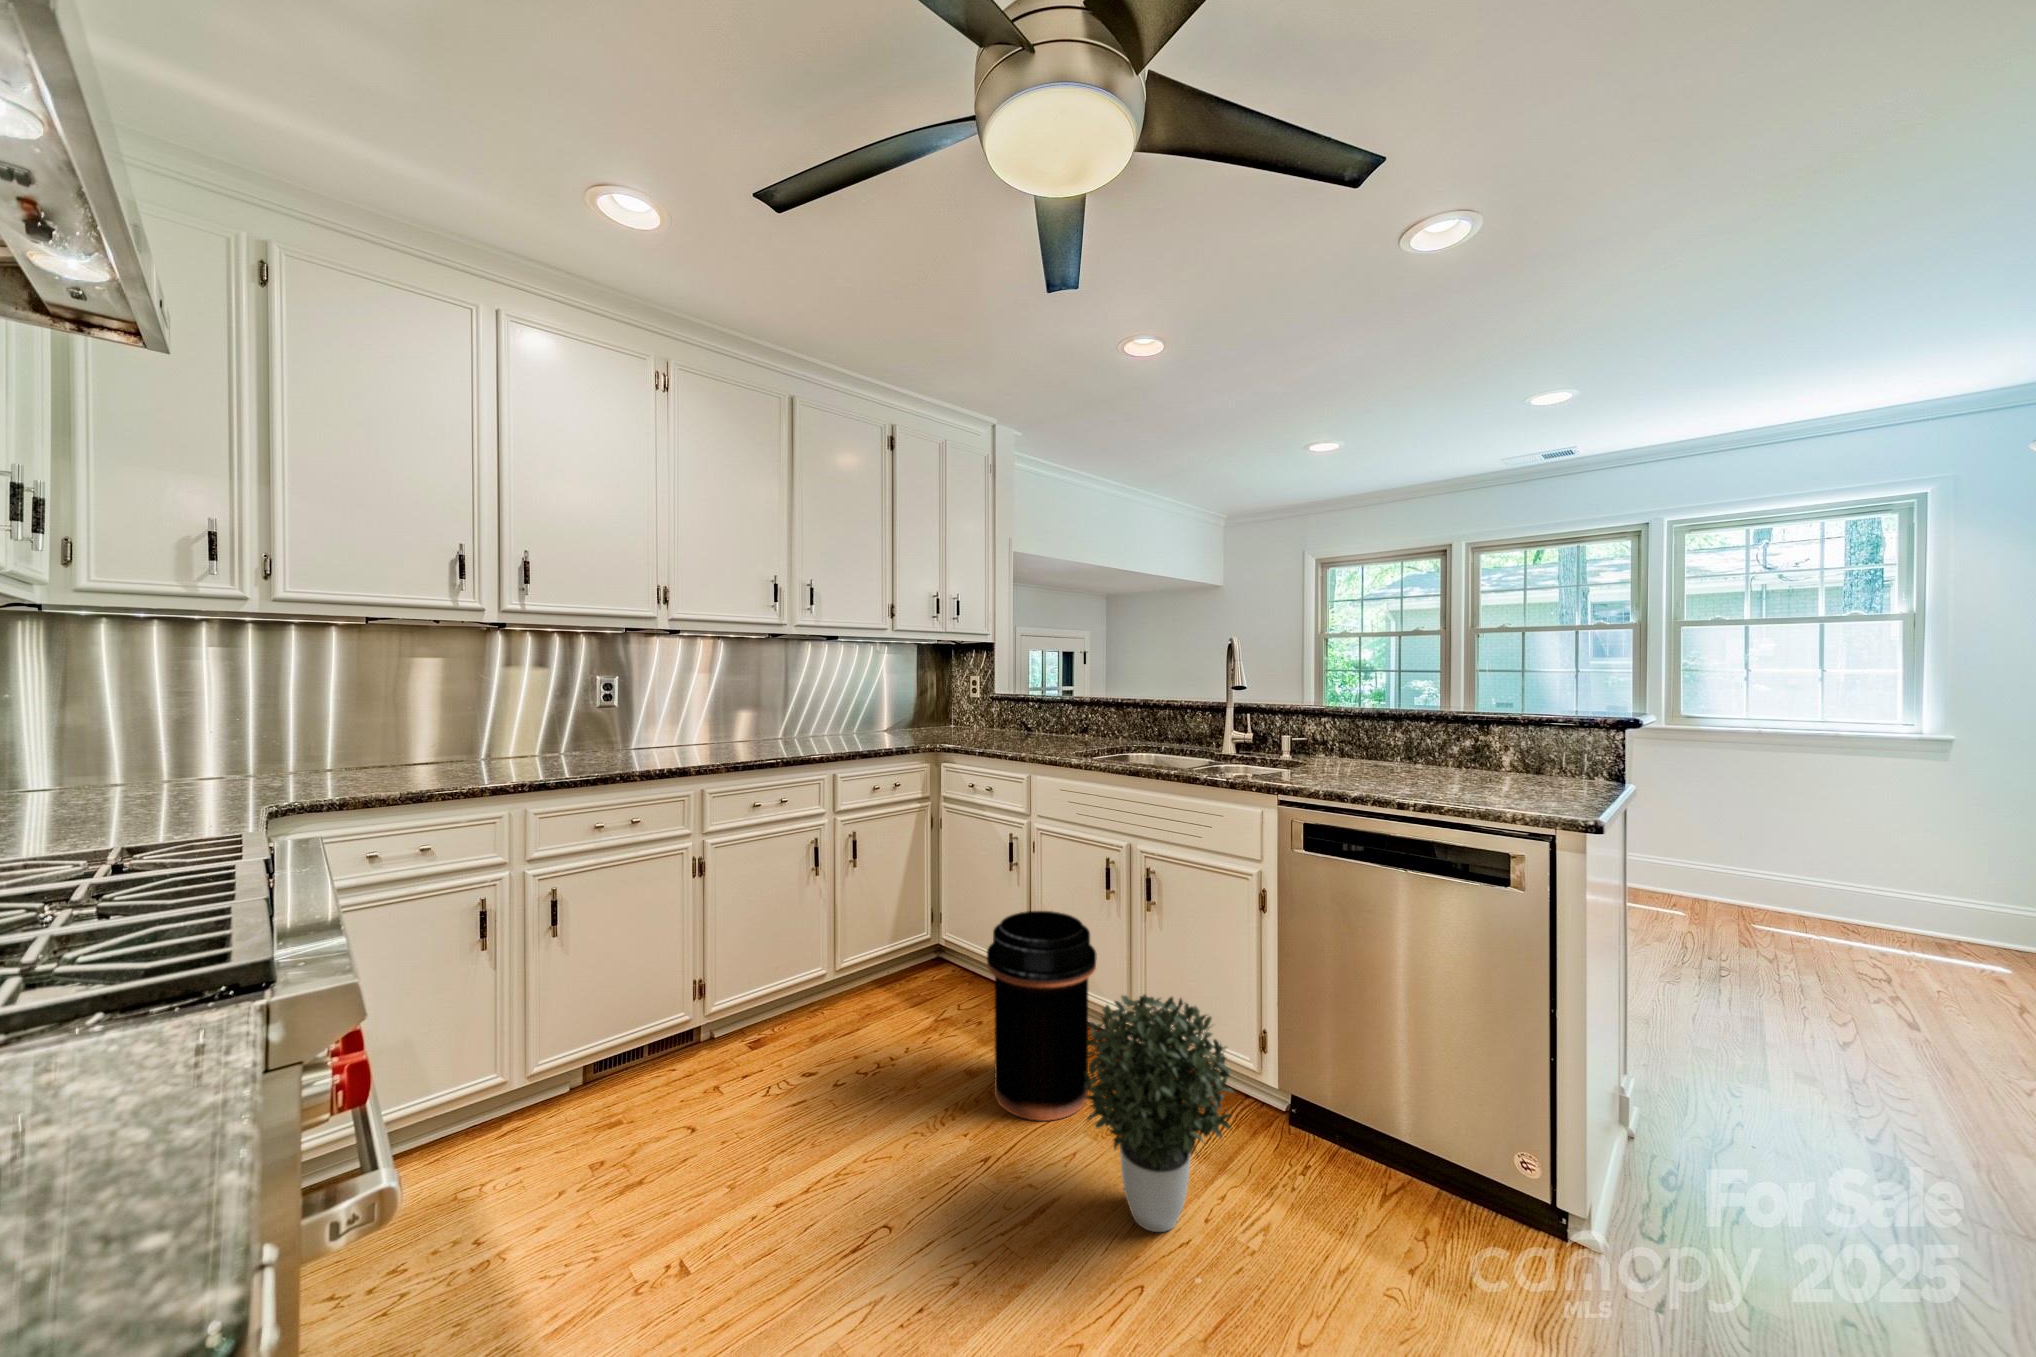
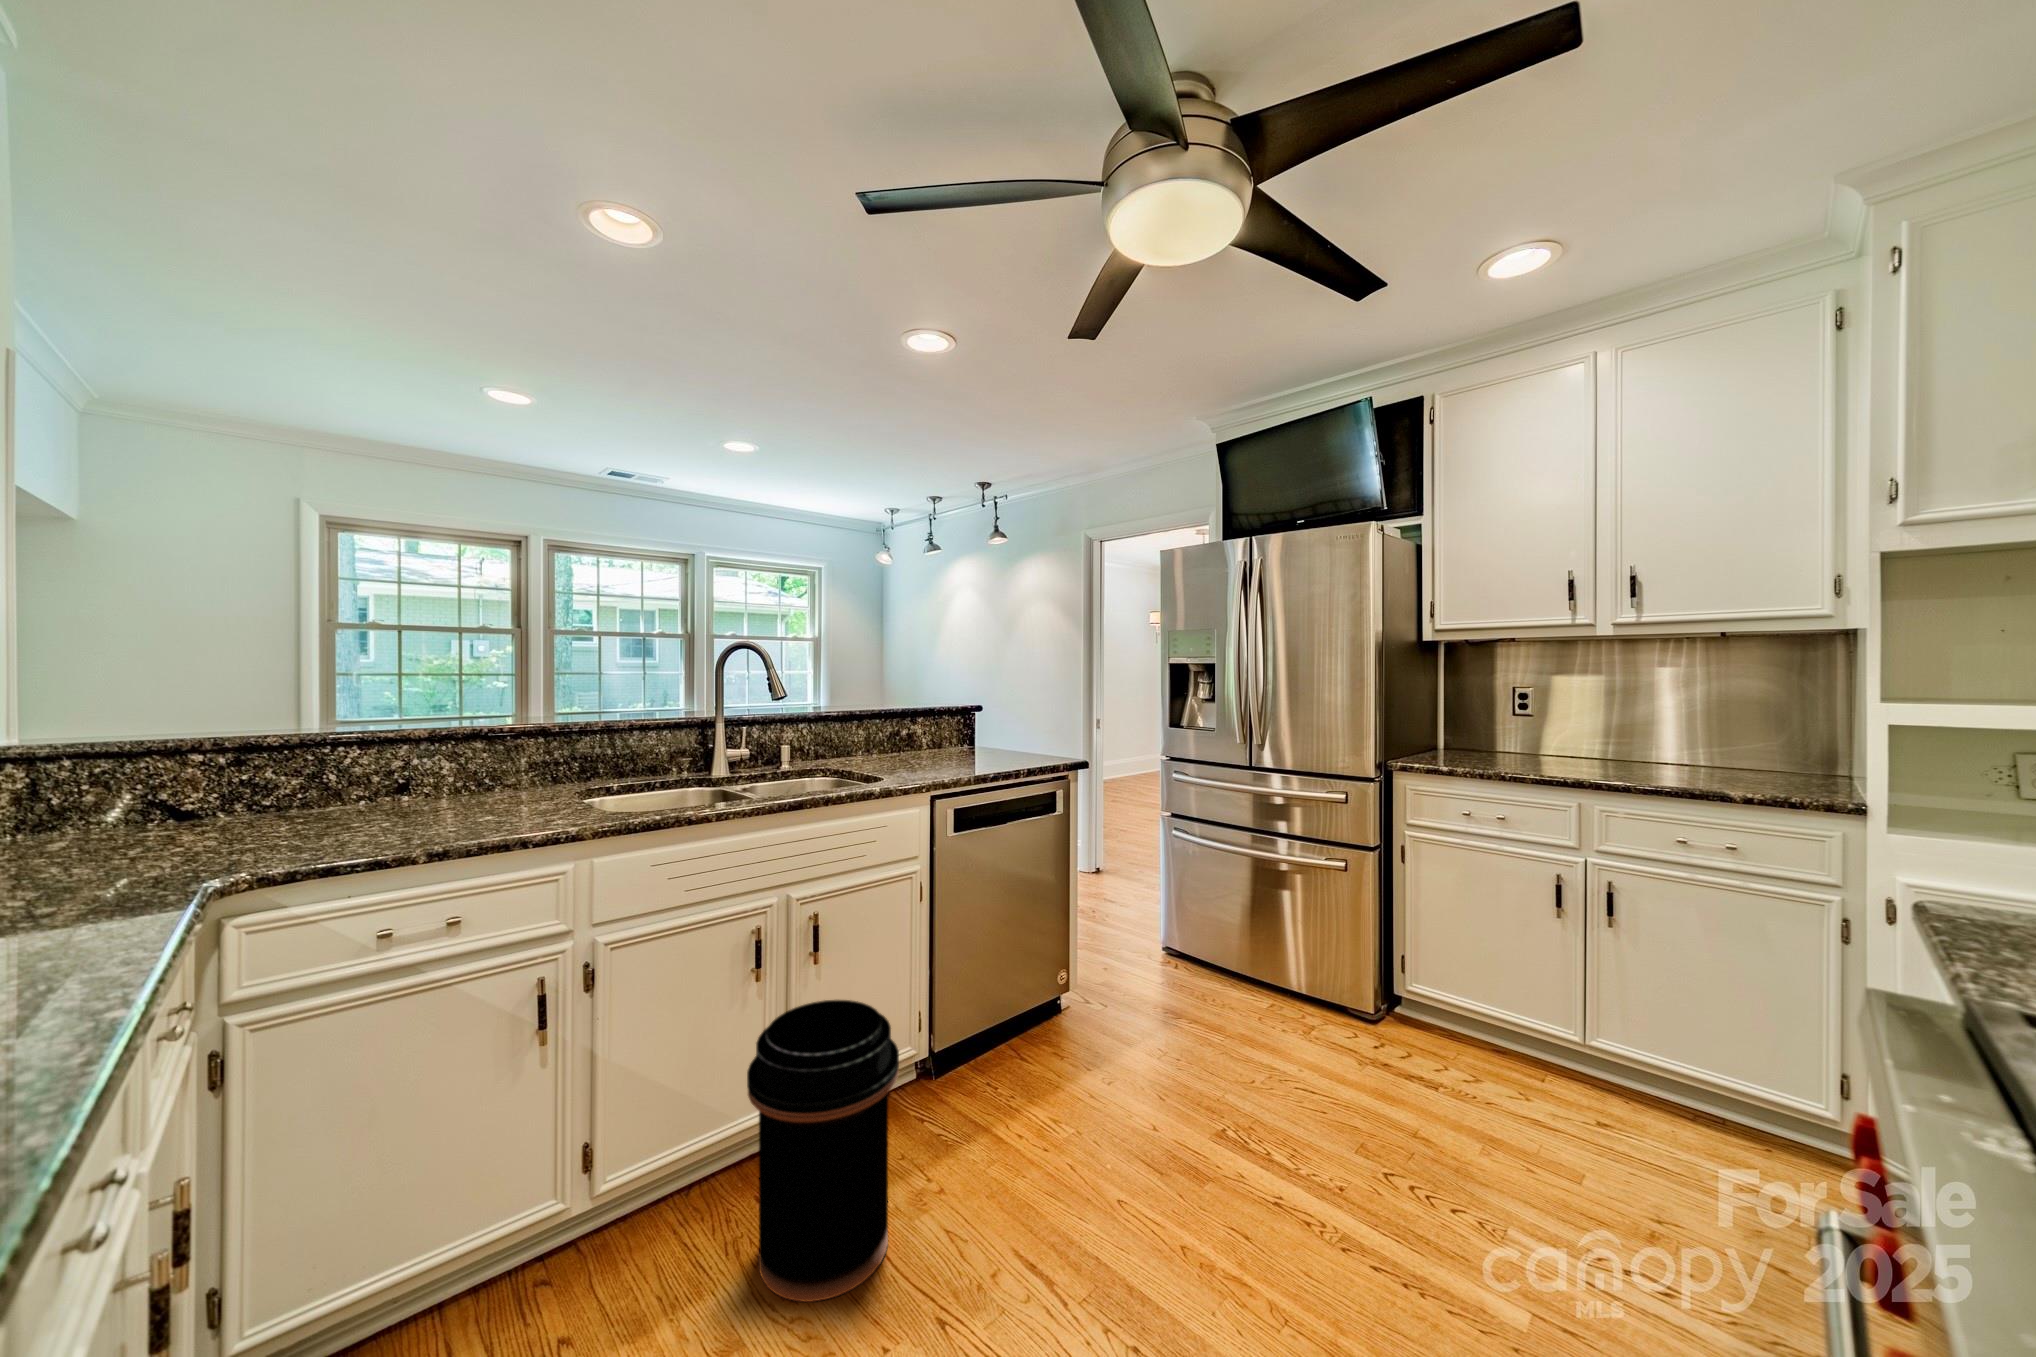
potted plant: present [1084,995,1234,1232] -> none [976,974,1116,1196]

